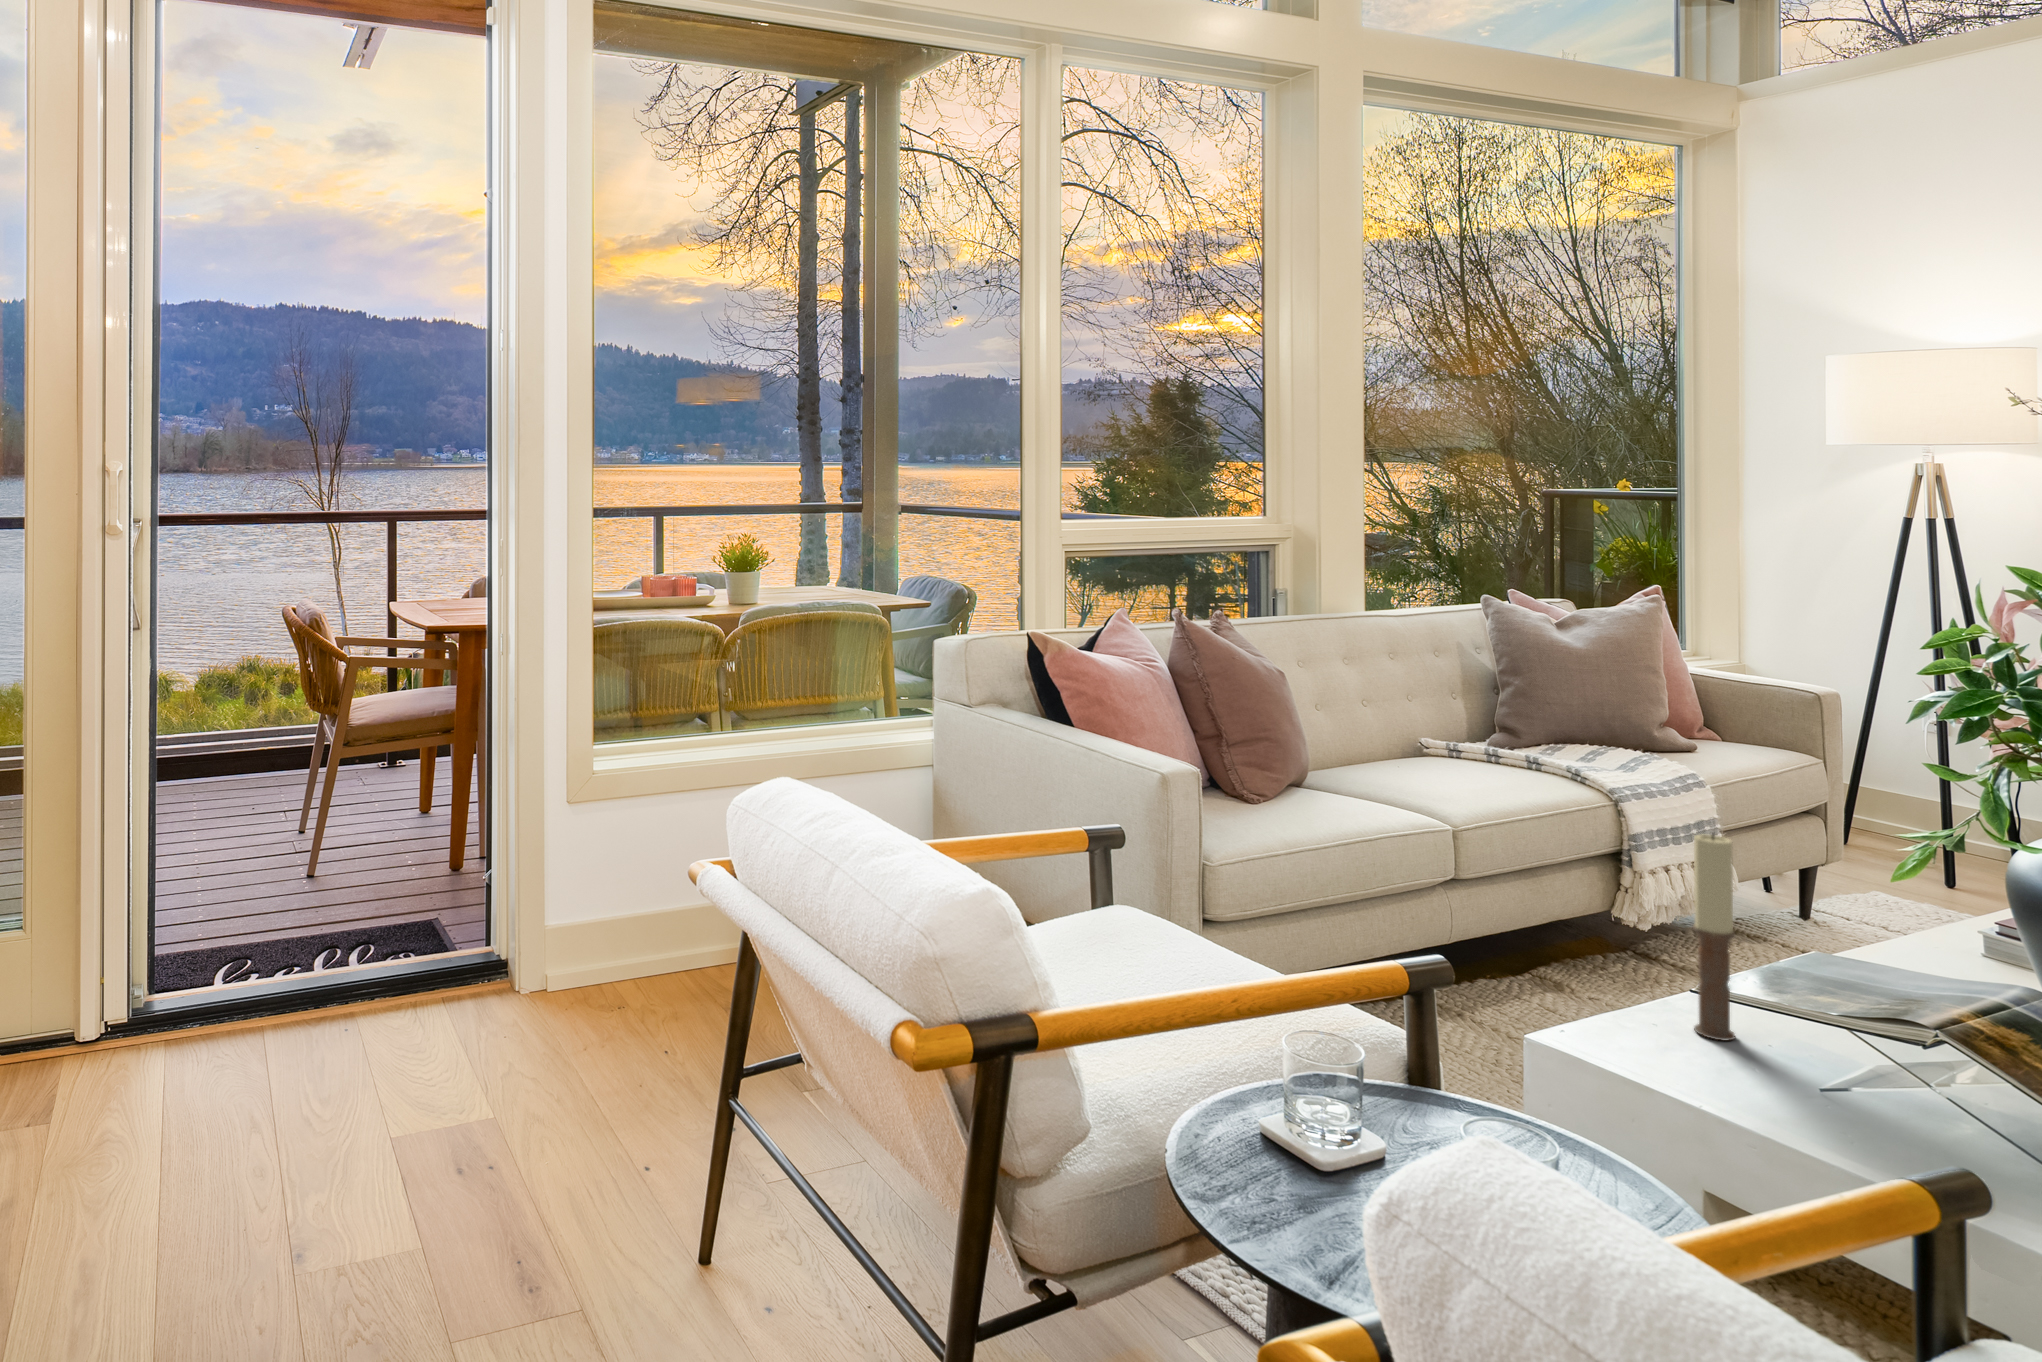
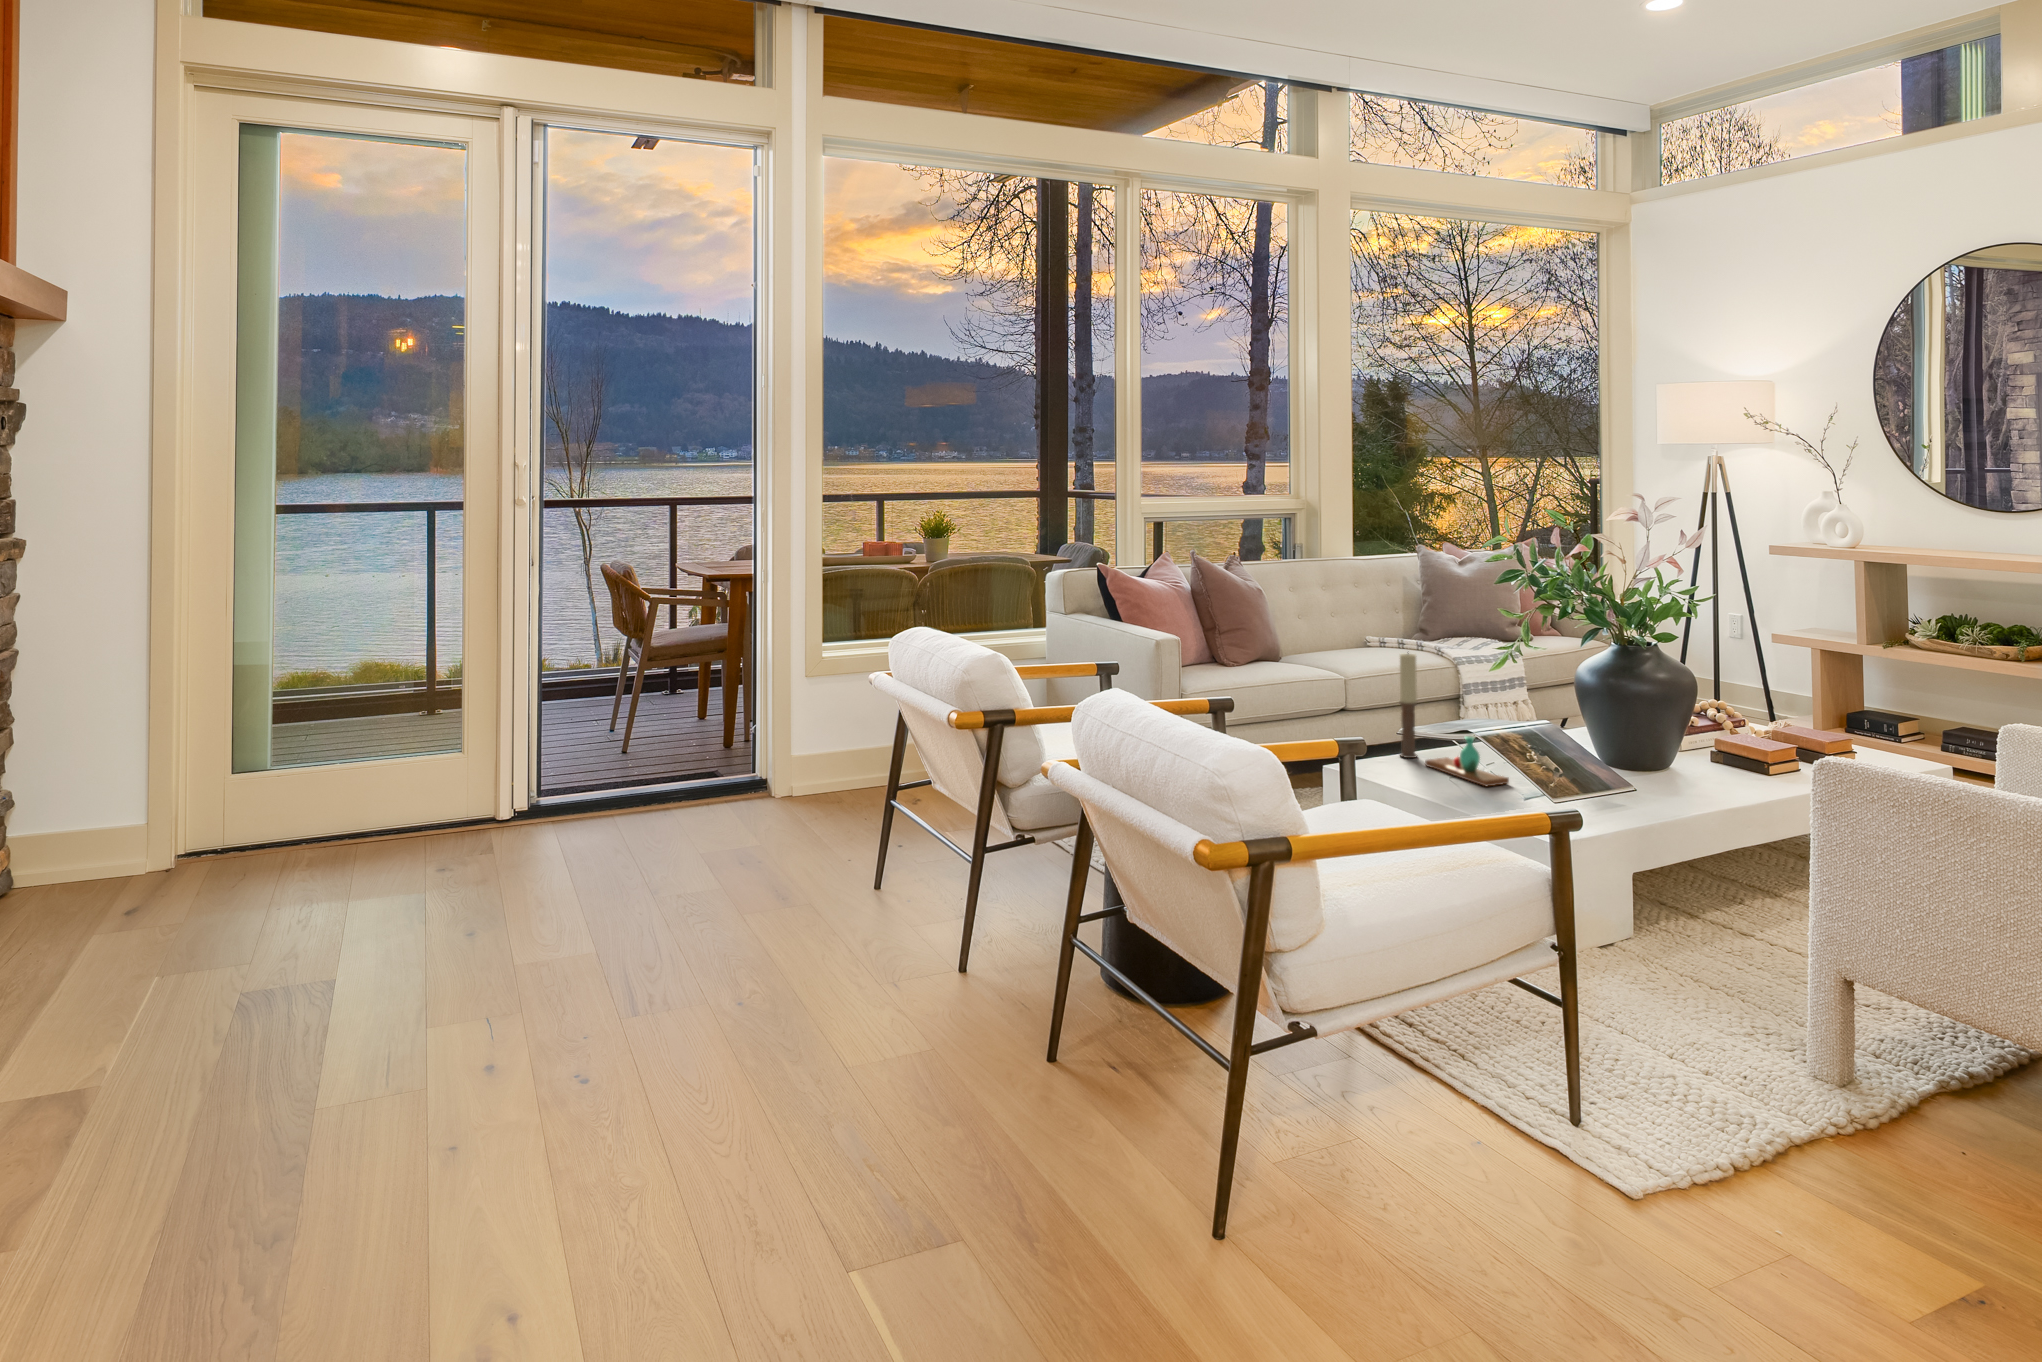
vase: none [1777,1025,2025,1152] -> present [1425,736,1509,786]

